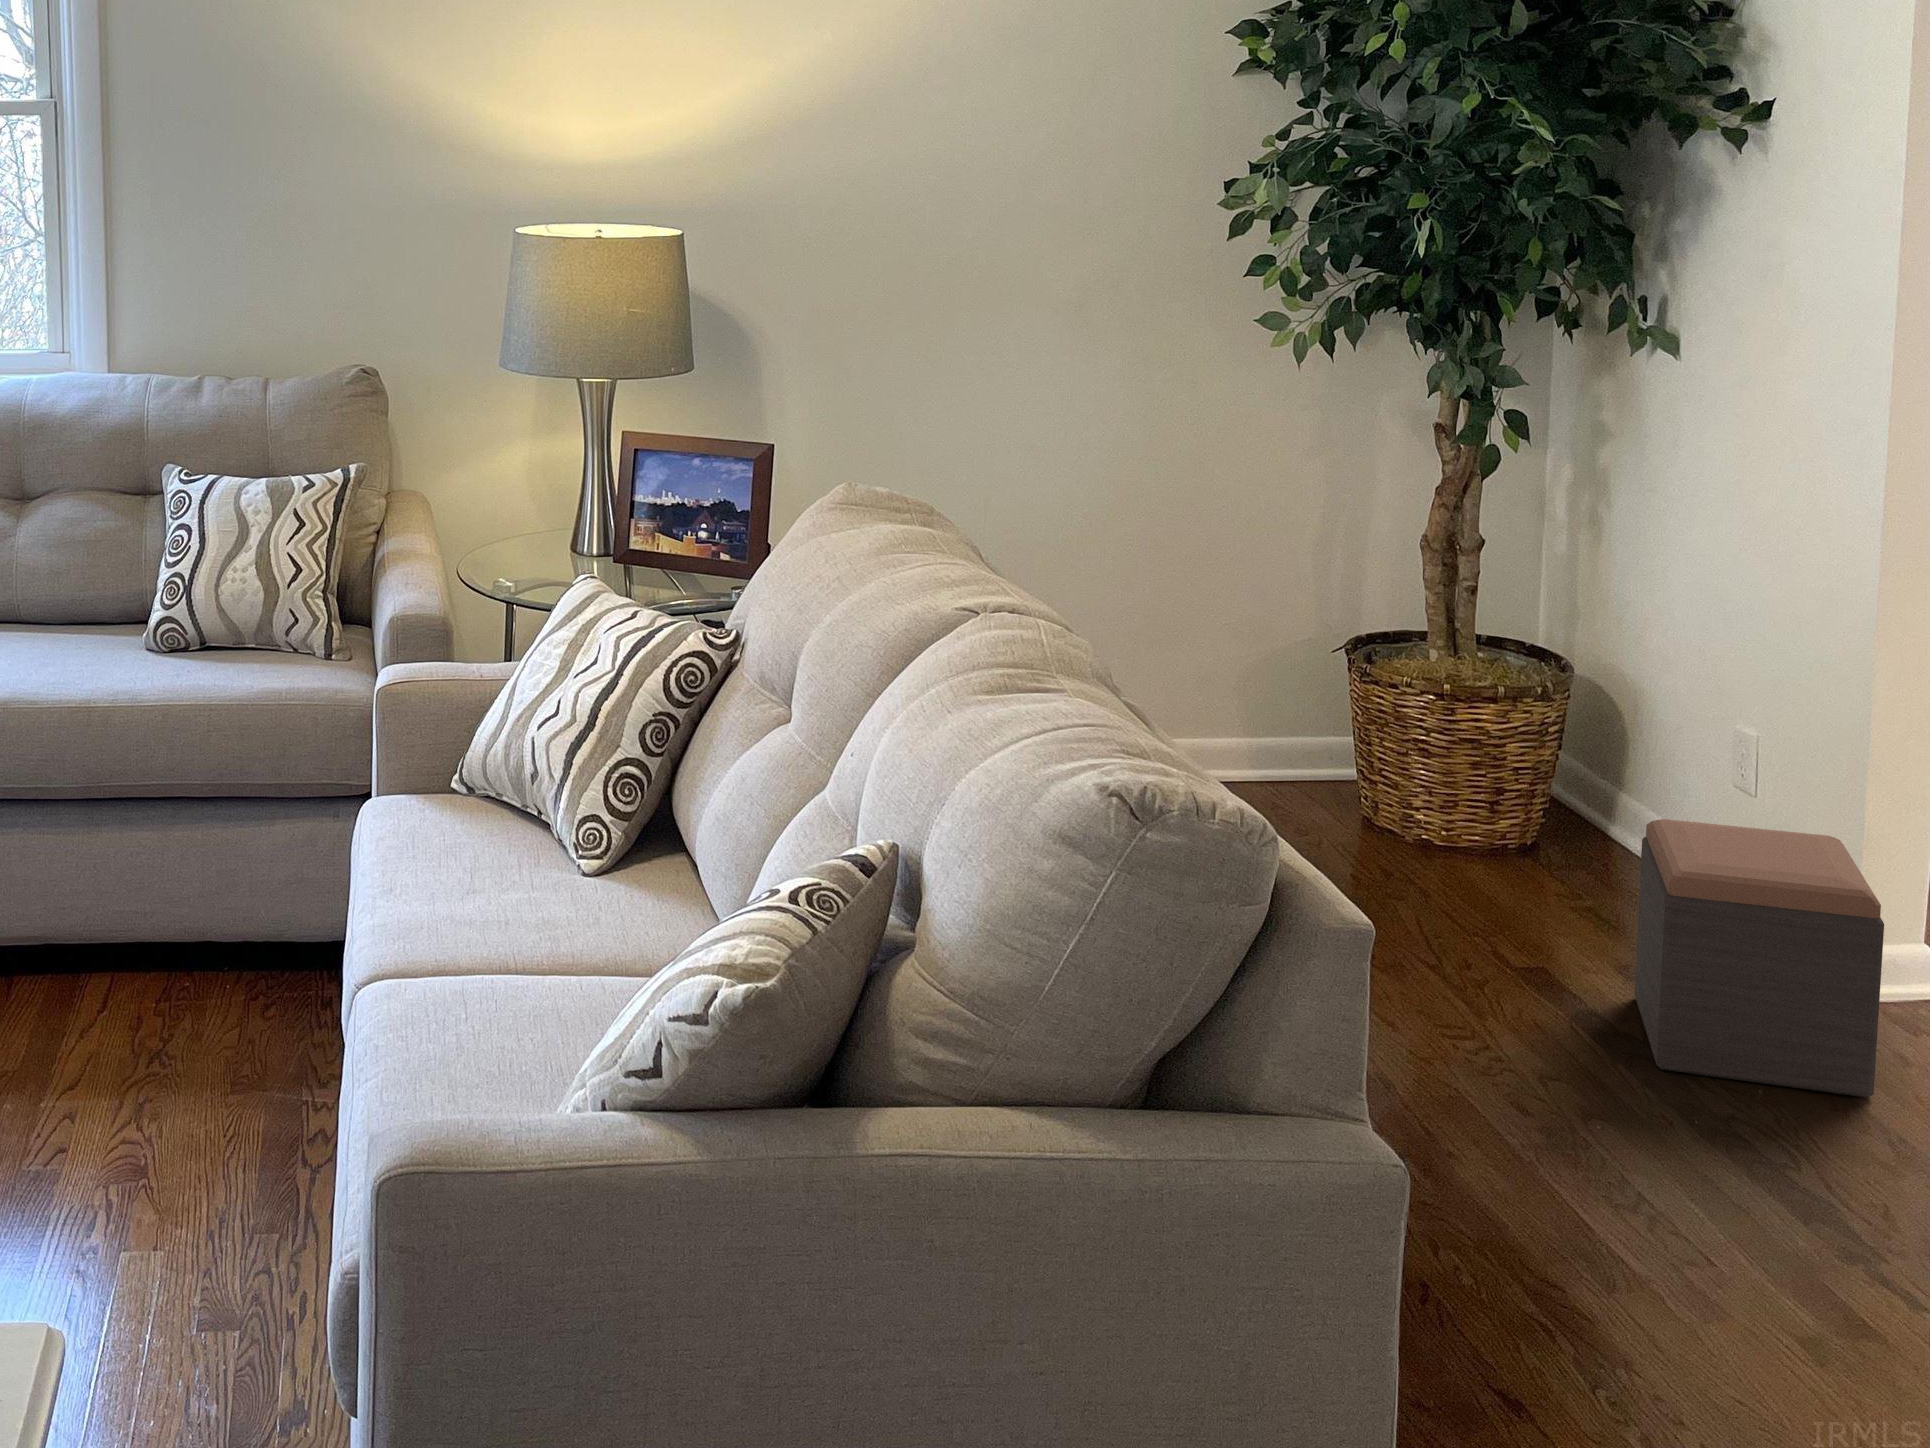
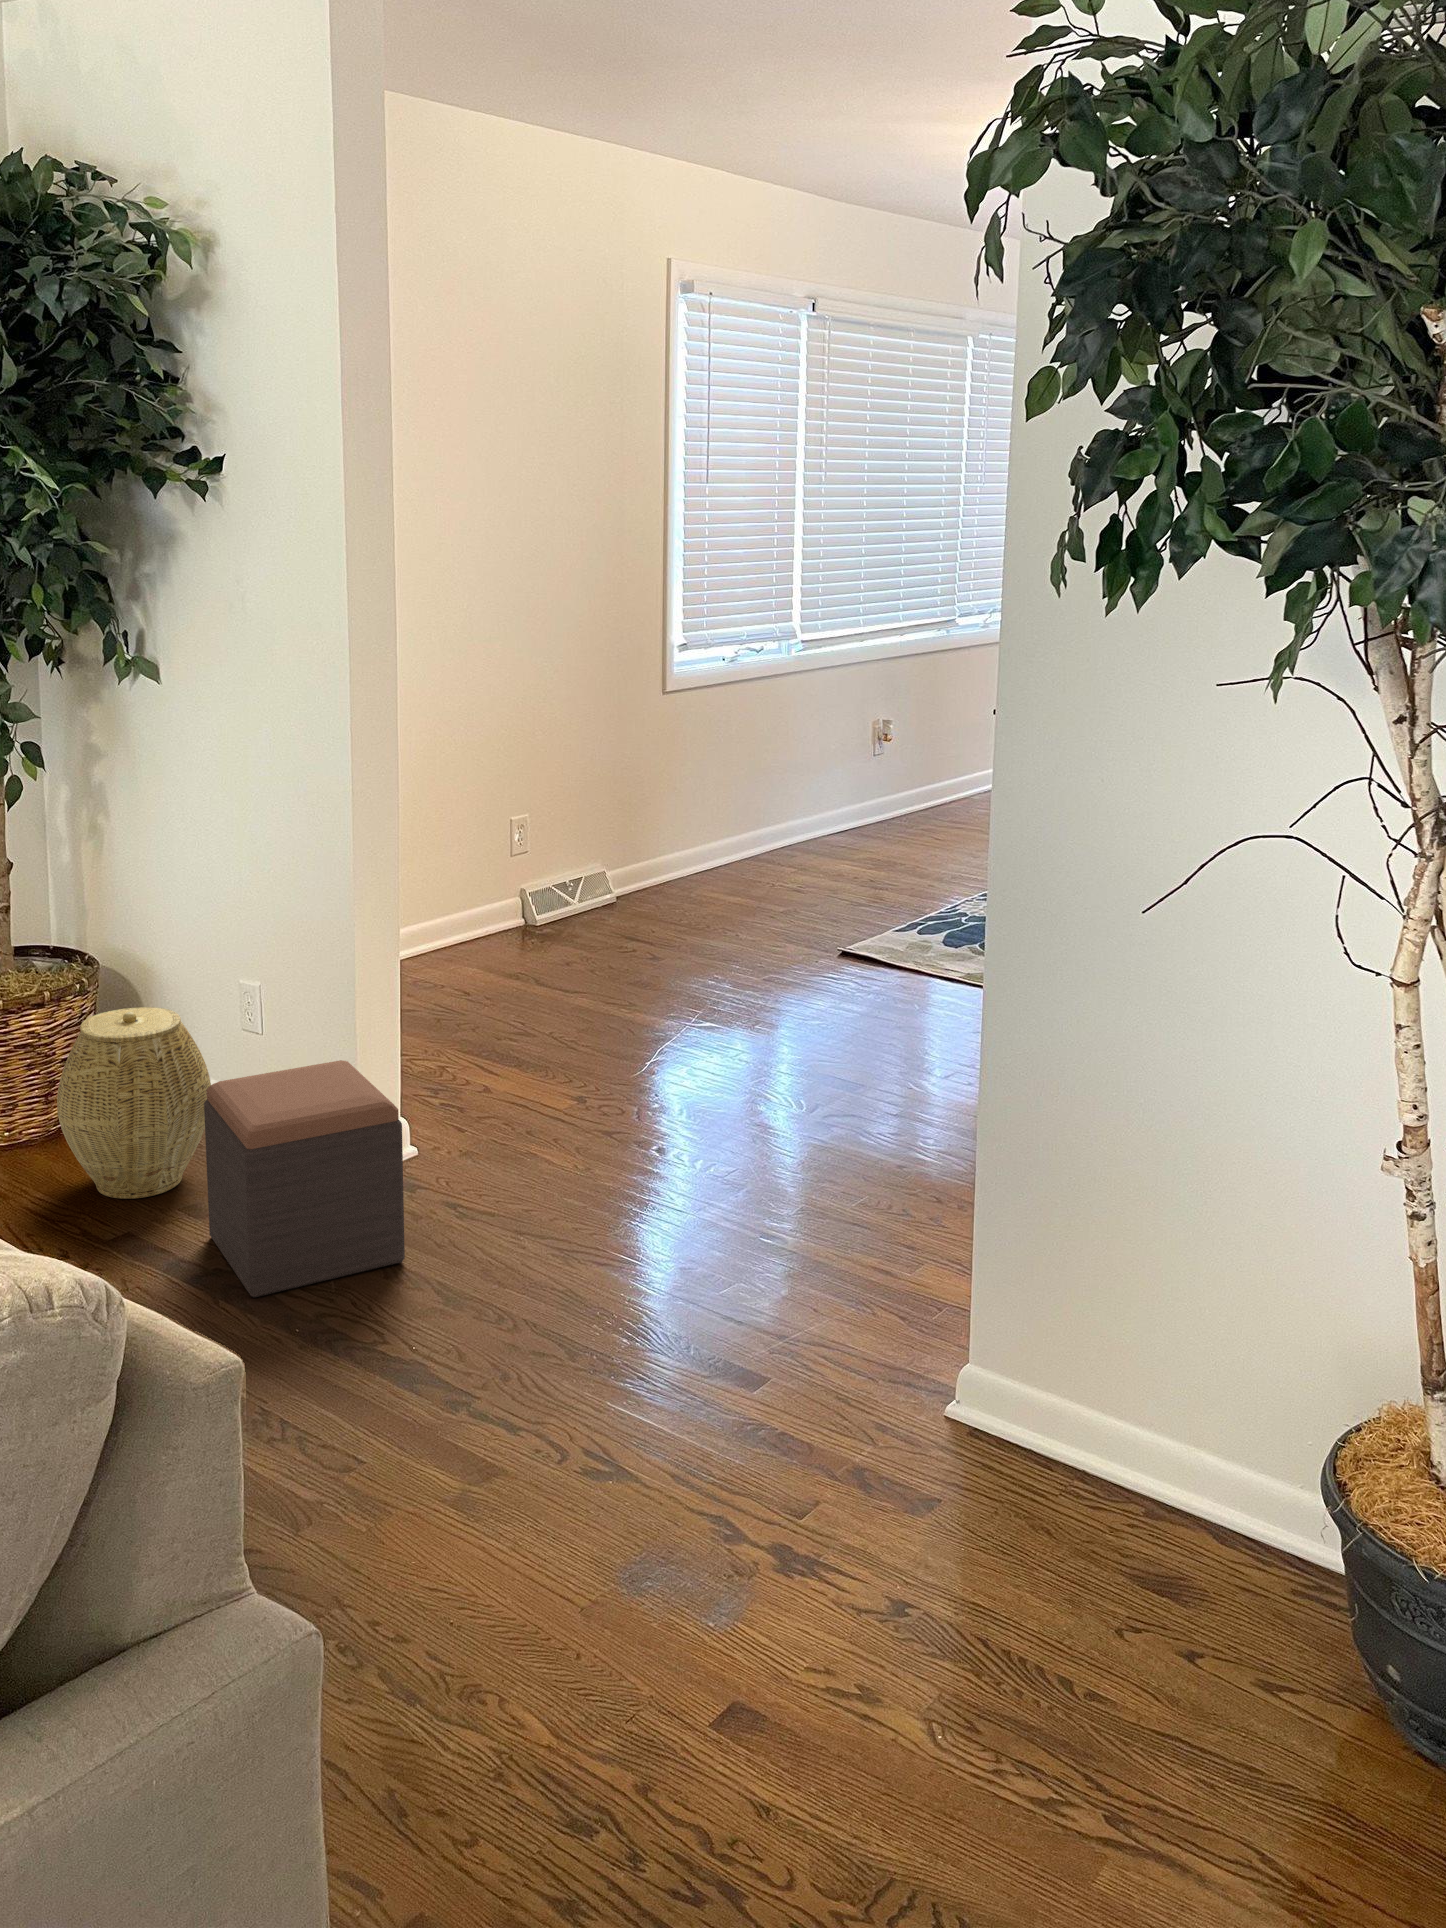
woven basket: none [1489,720,1674,939] -> present [57,1007,211,1199]

